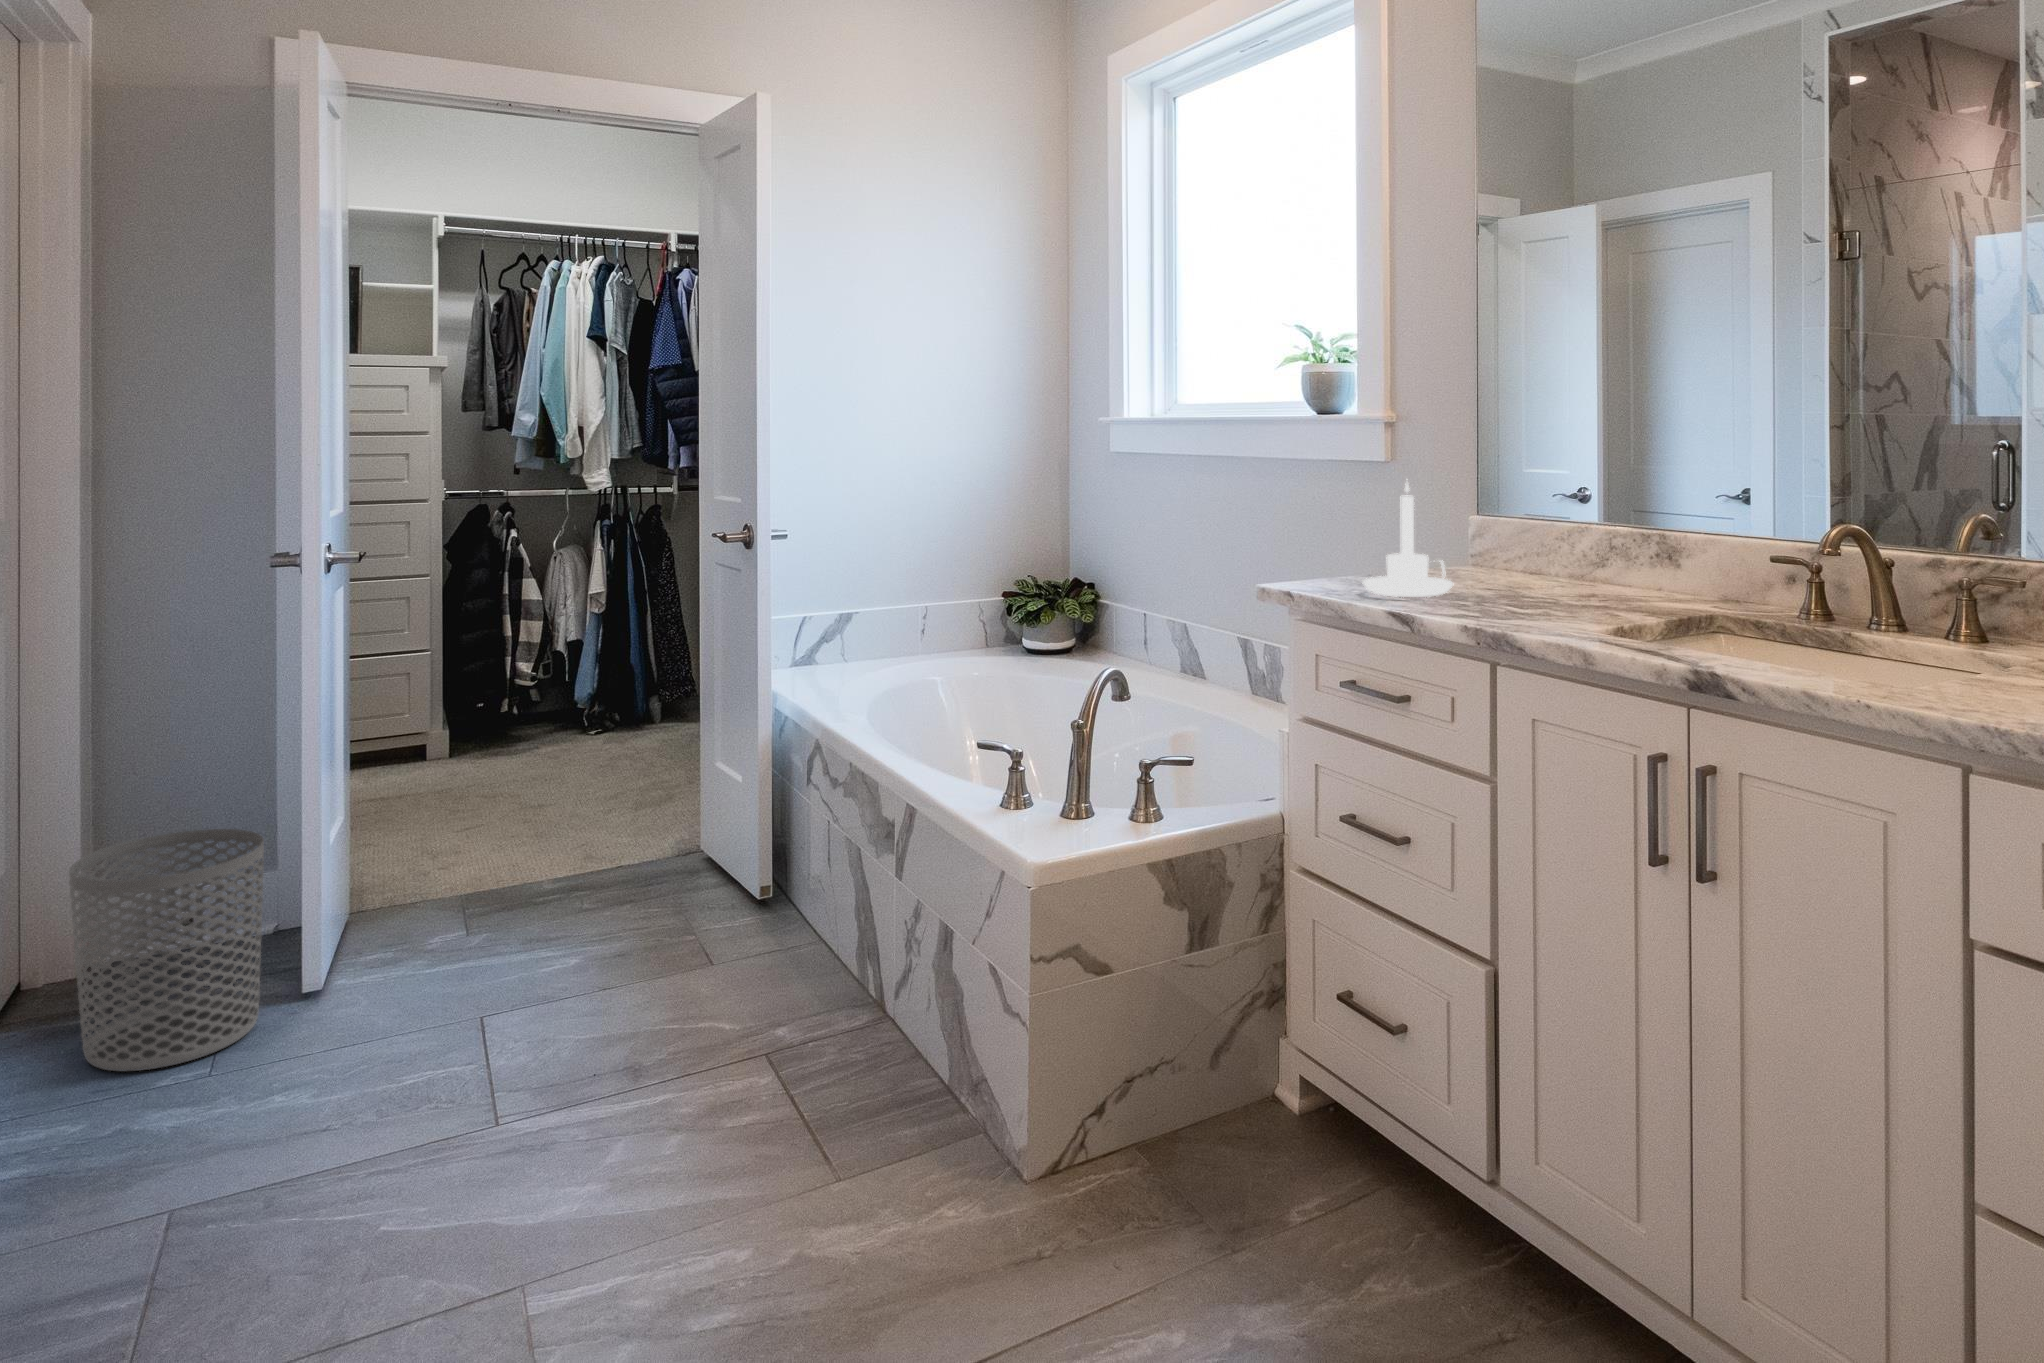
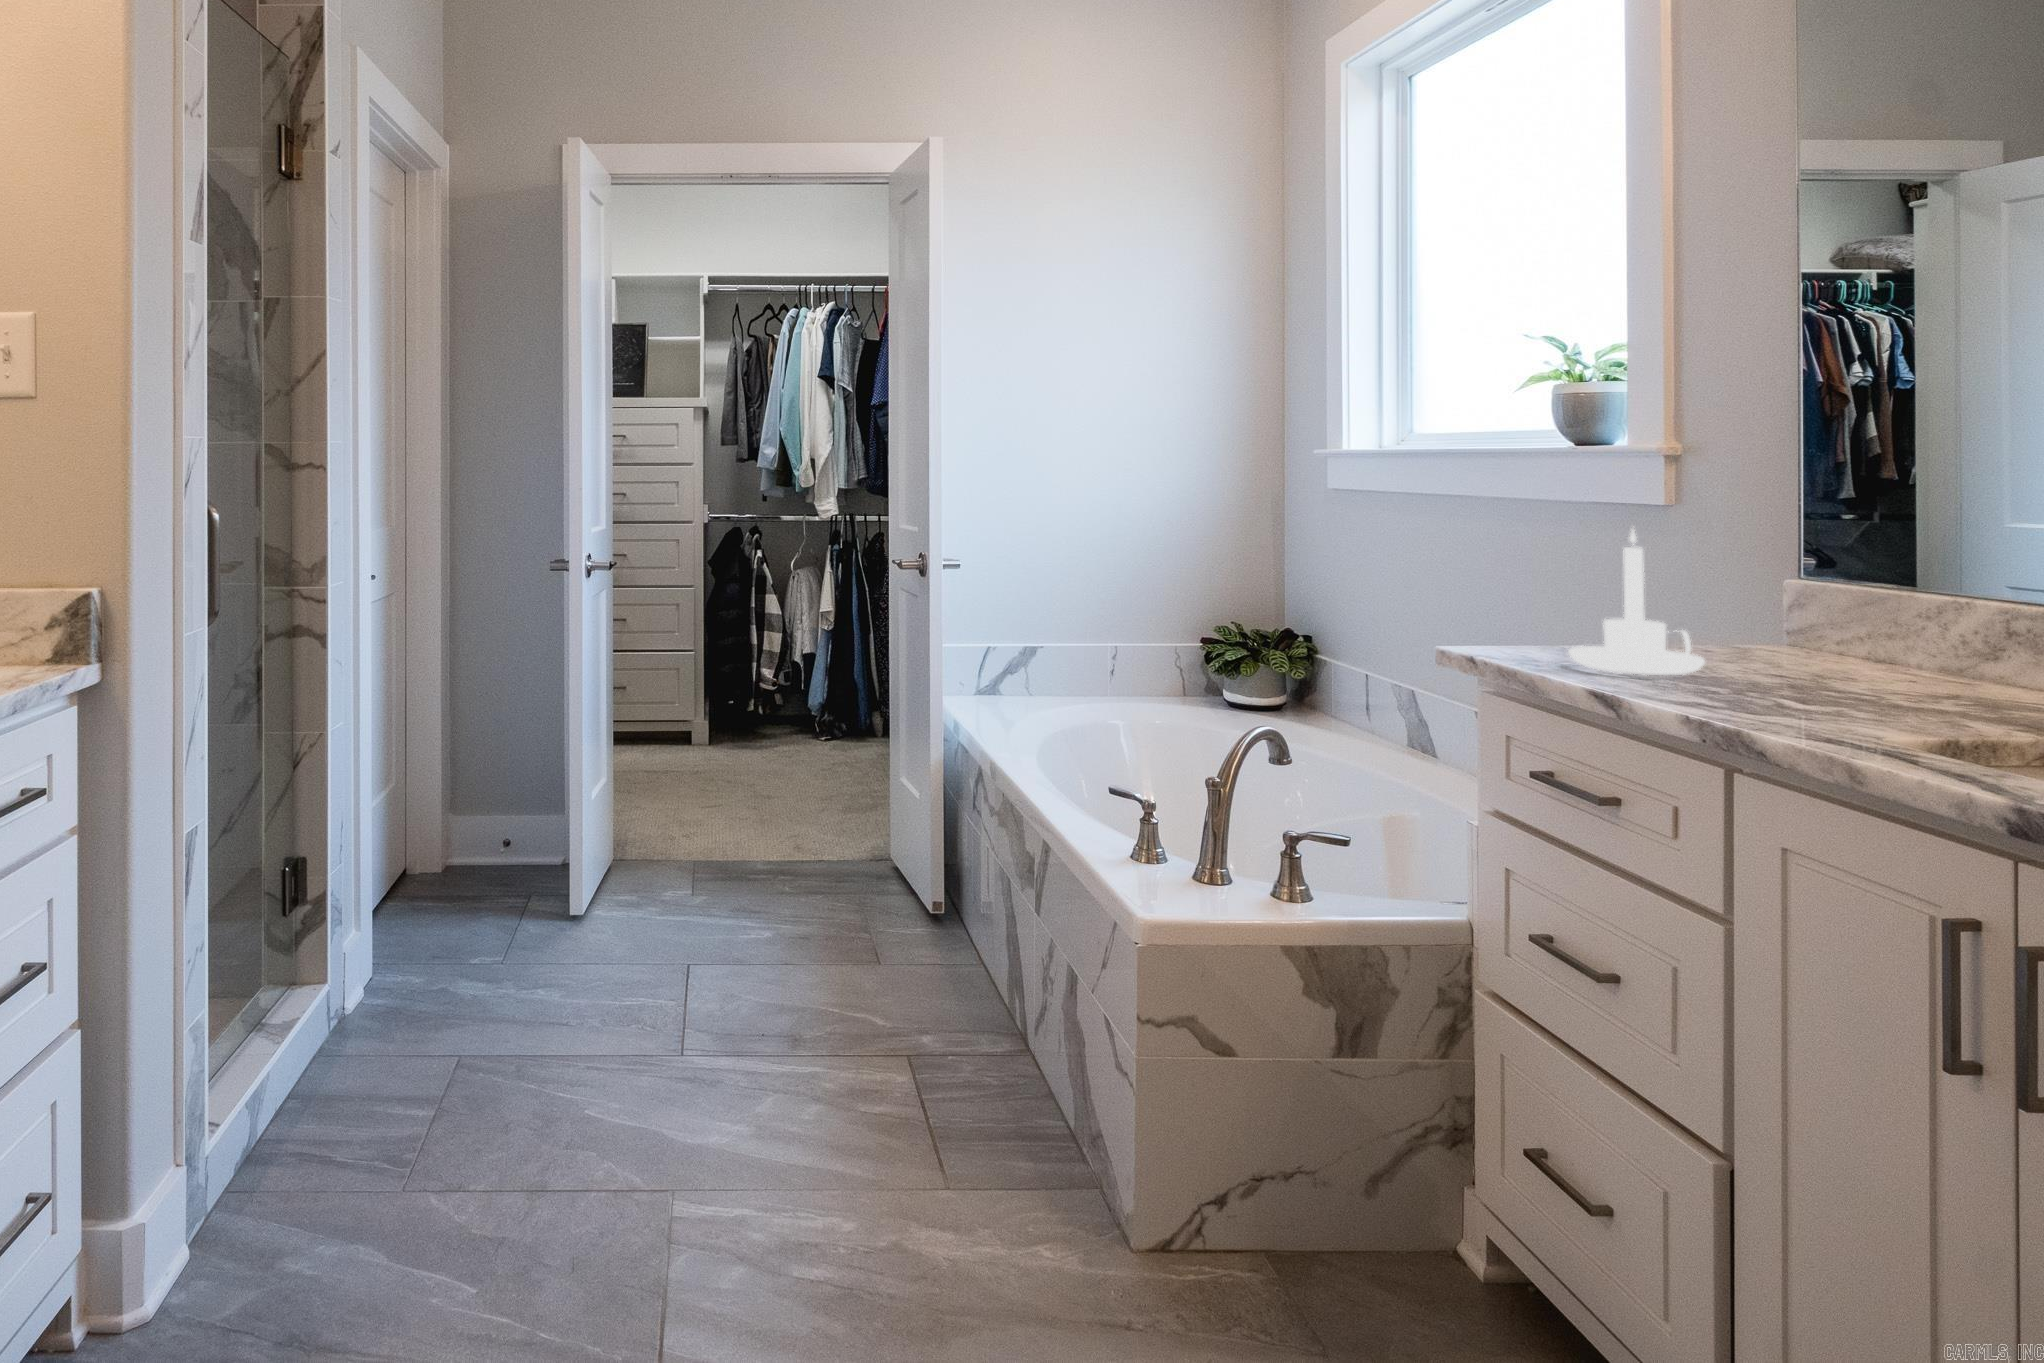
waste bin: present [69,829,264,1071] -> none [392,774,520,957]

